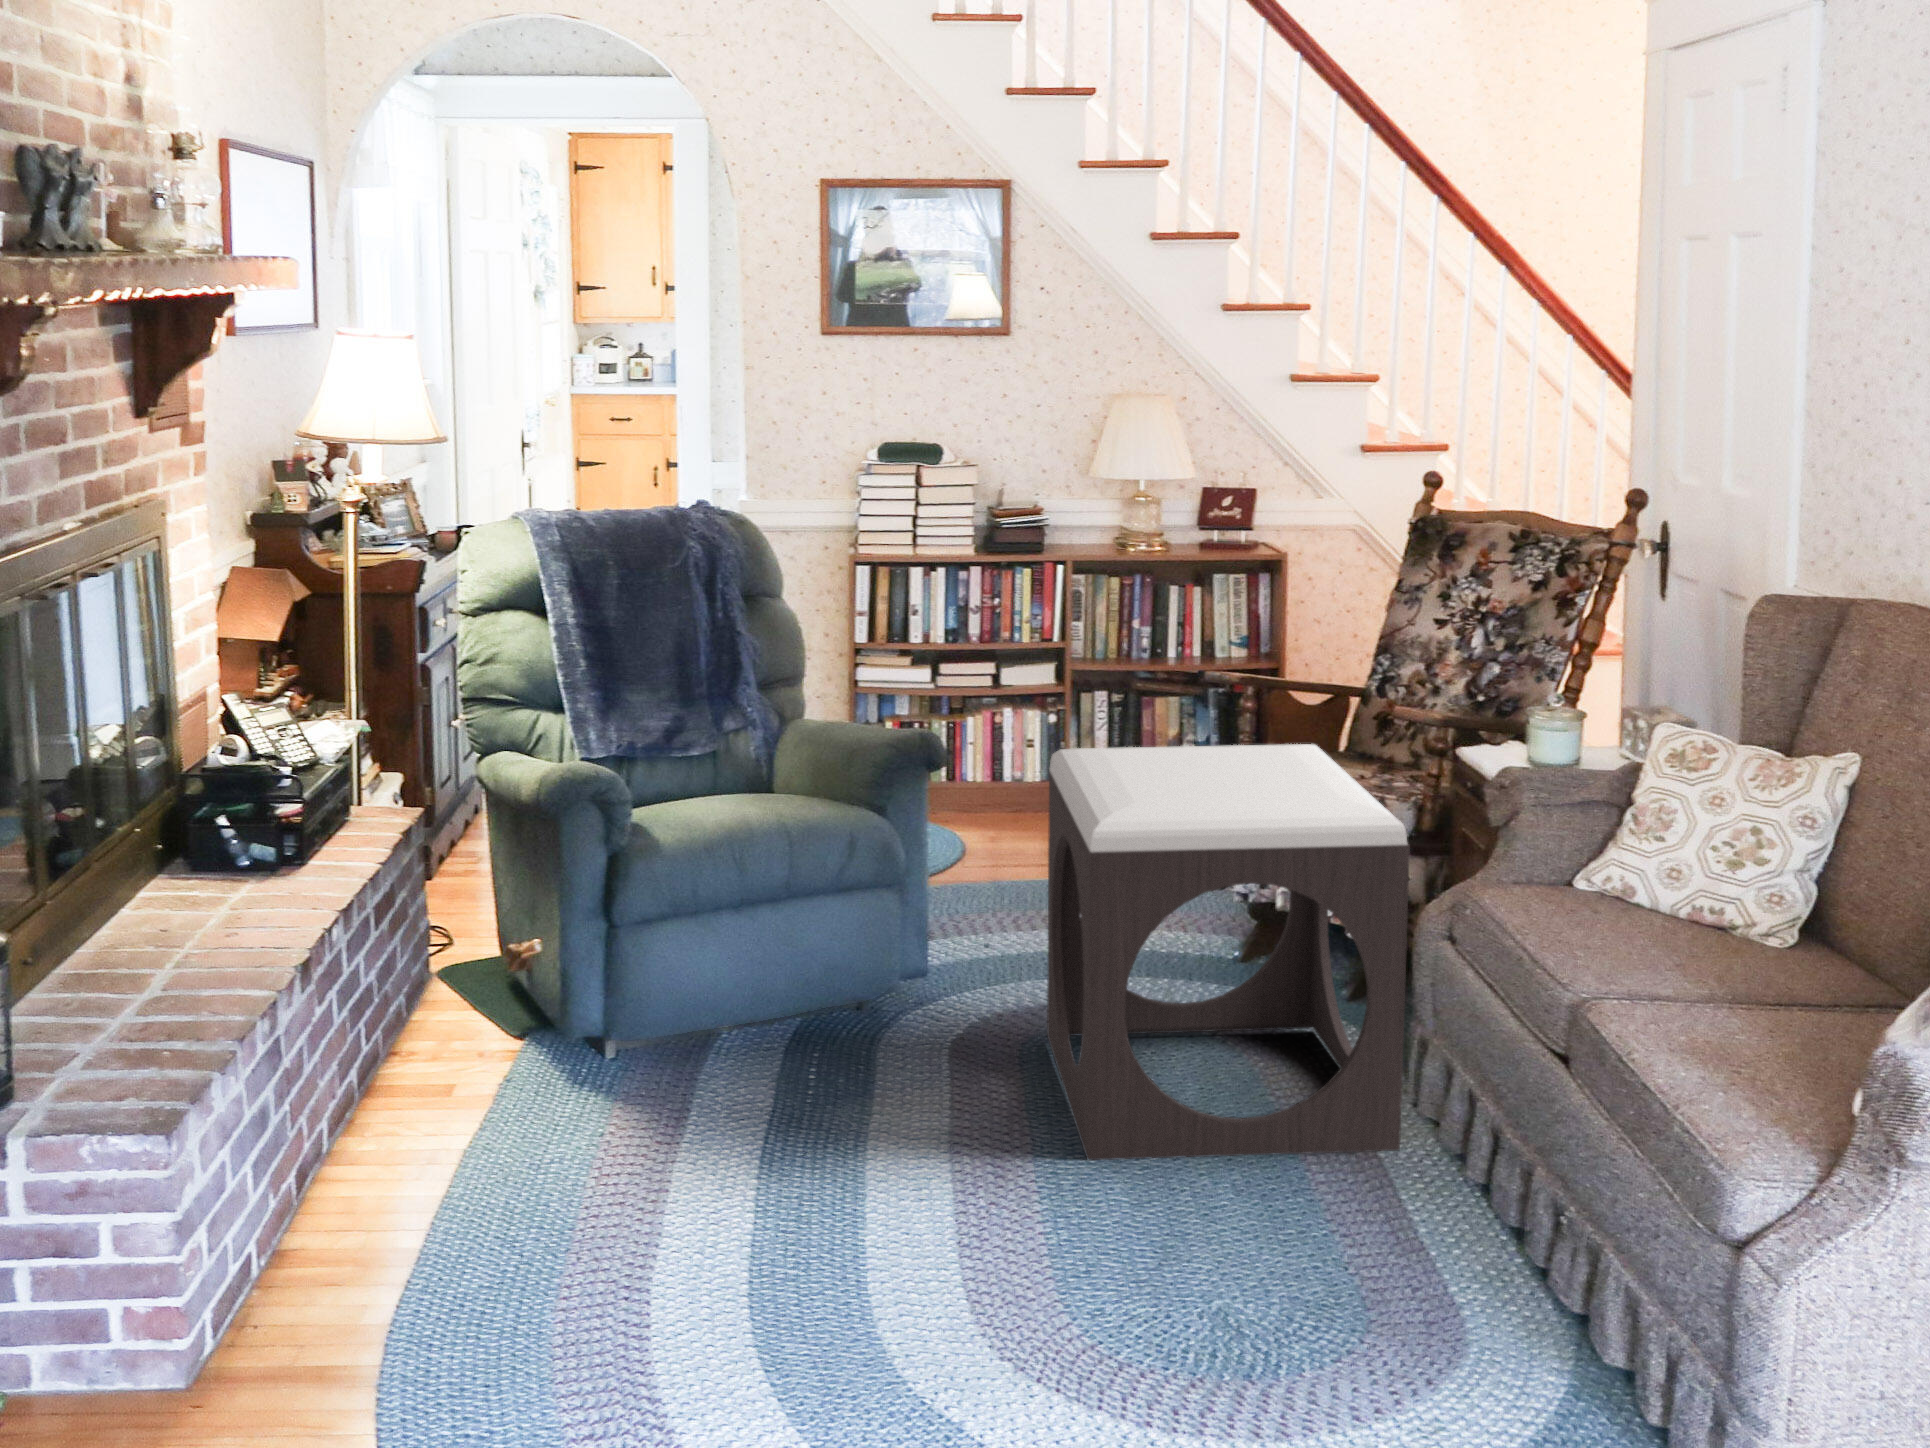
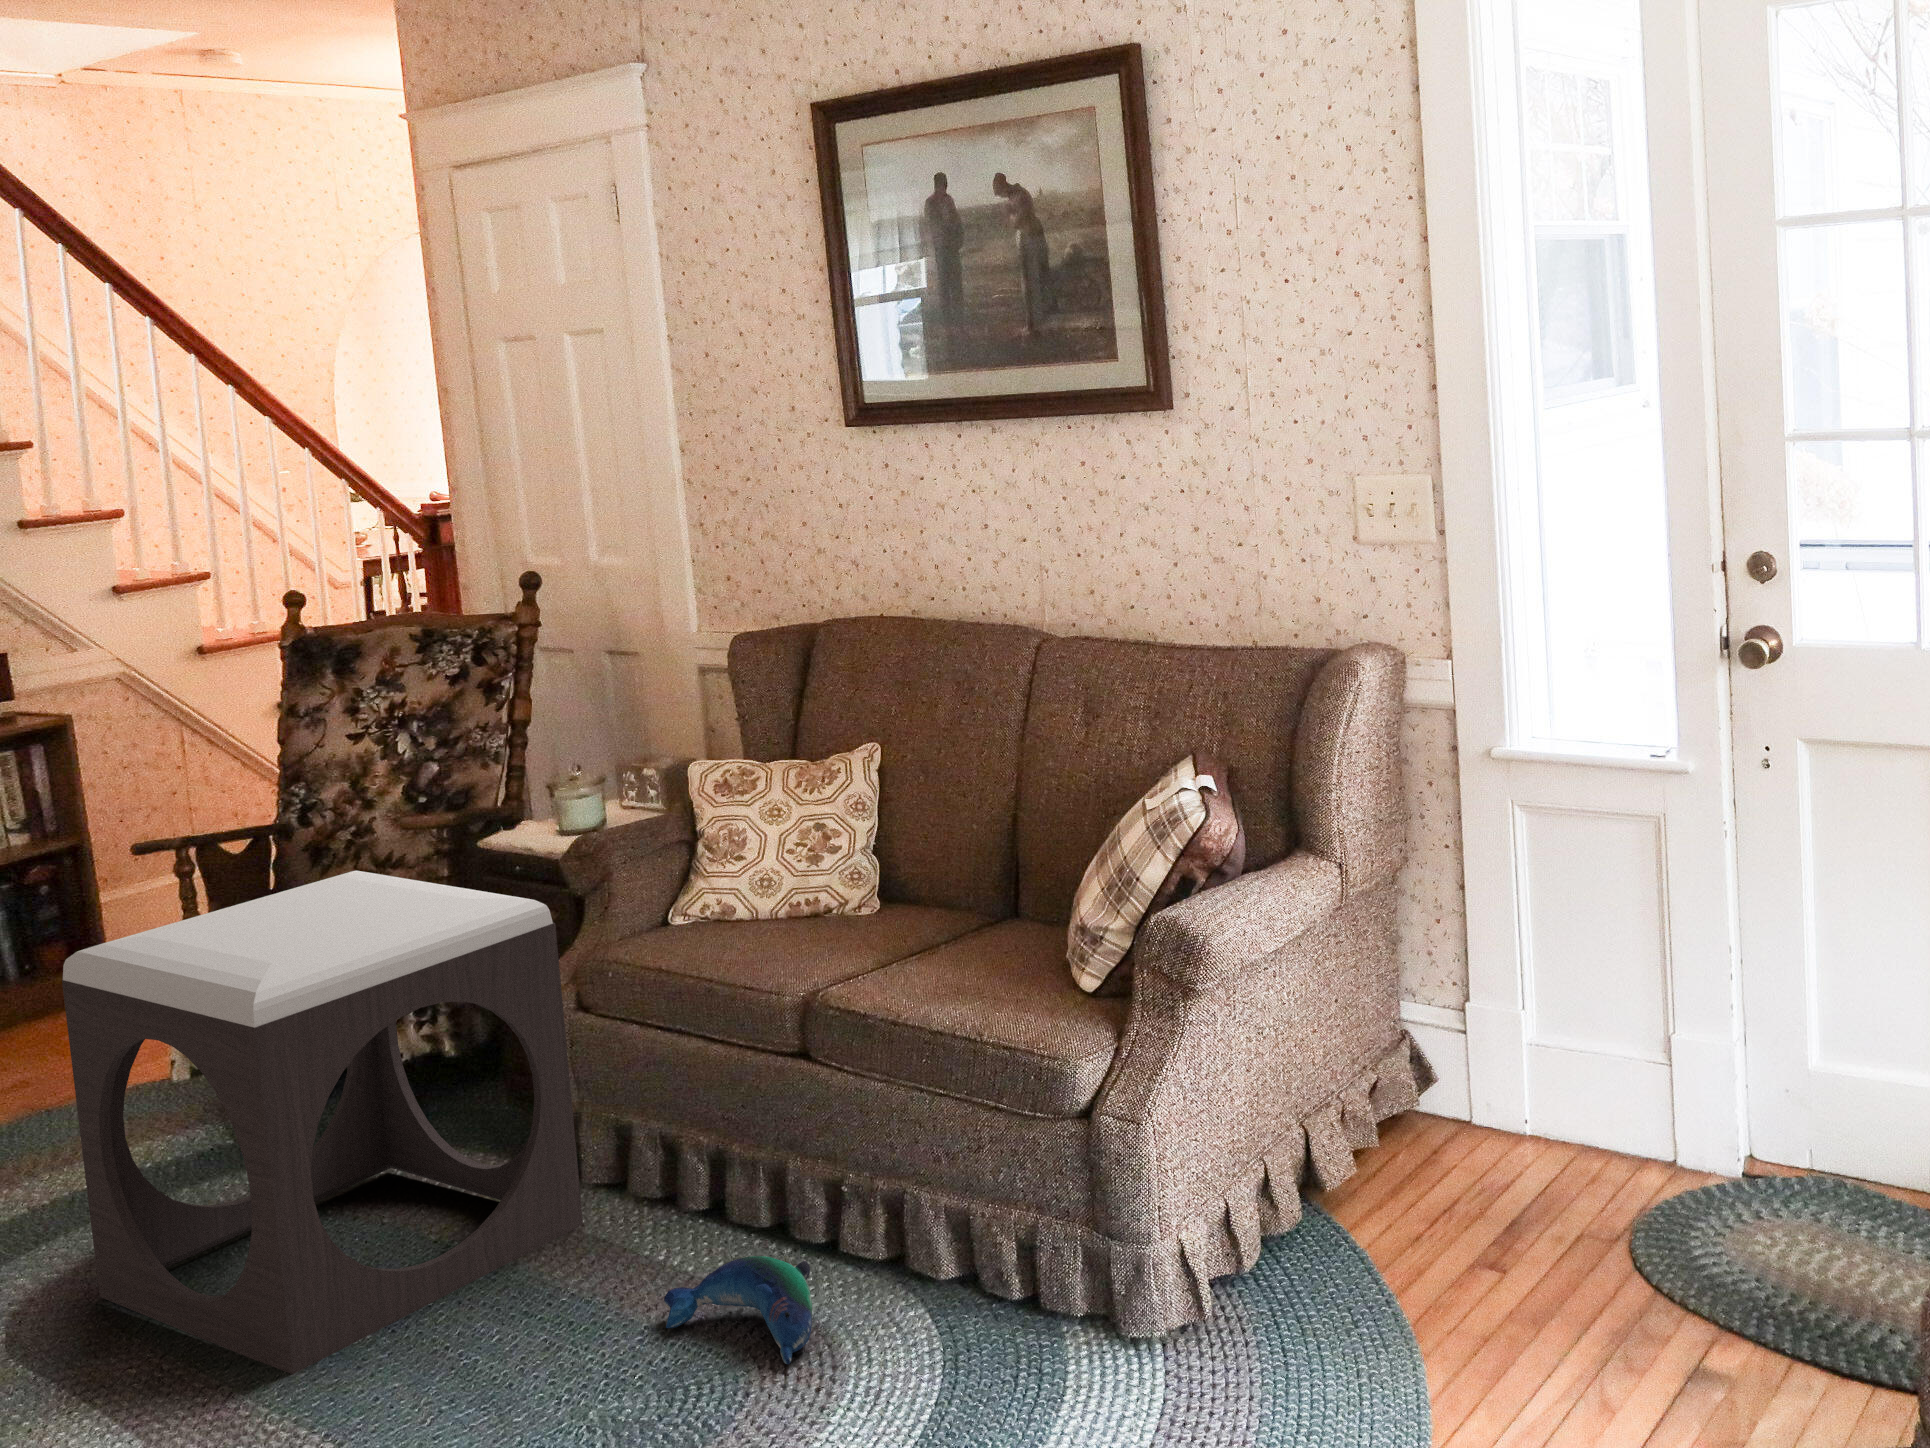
plush toy: none [1354,1245,1495,1374] -> present [664,1256,812,1364]

